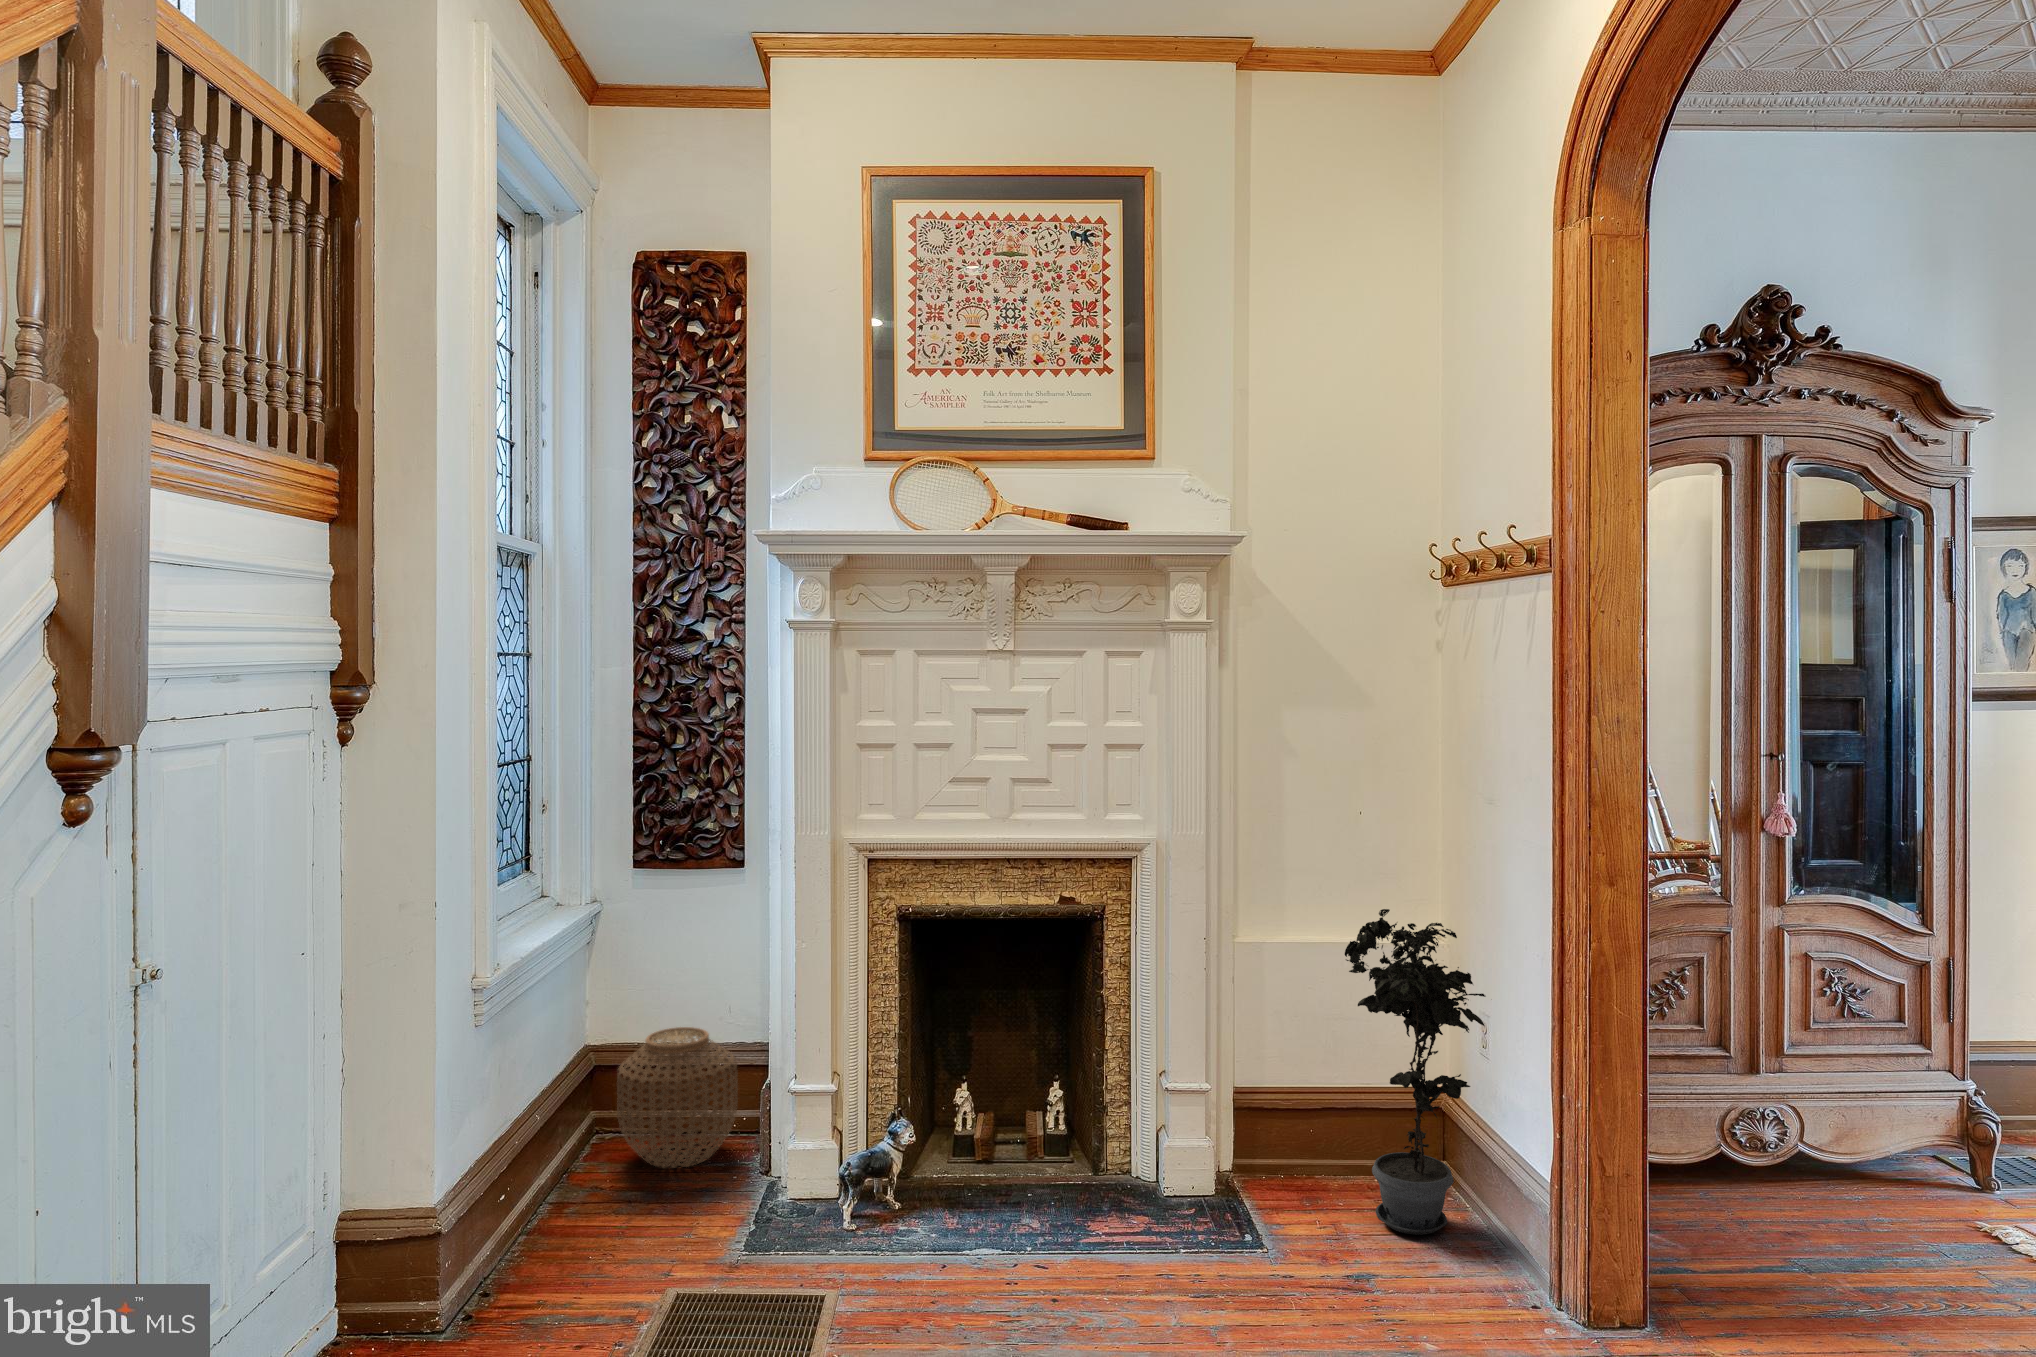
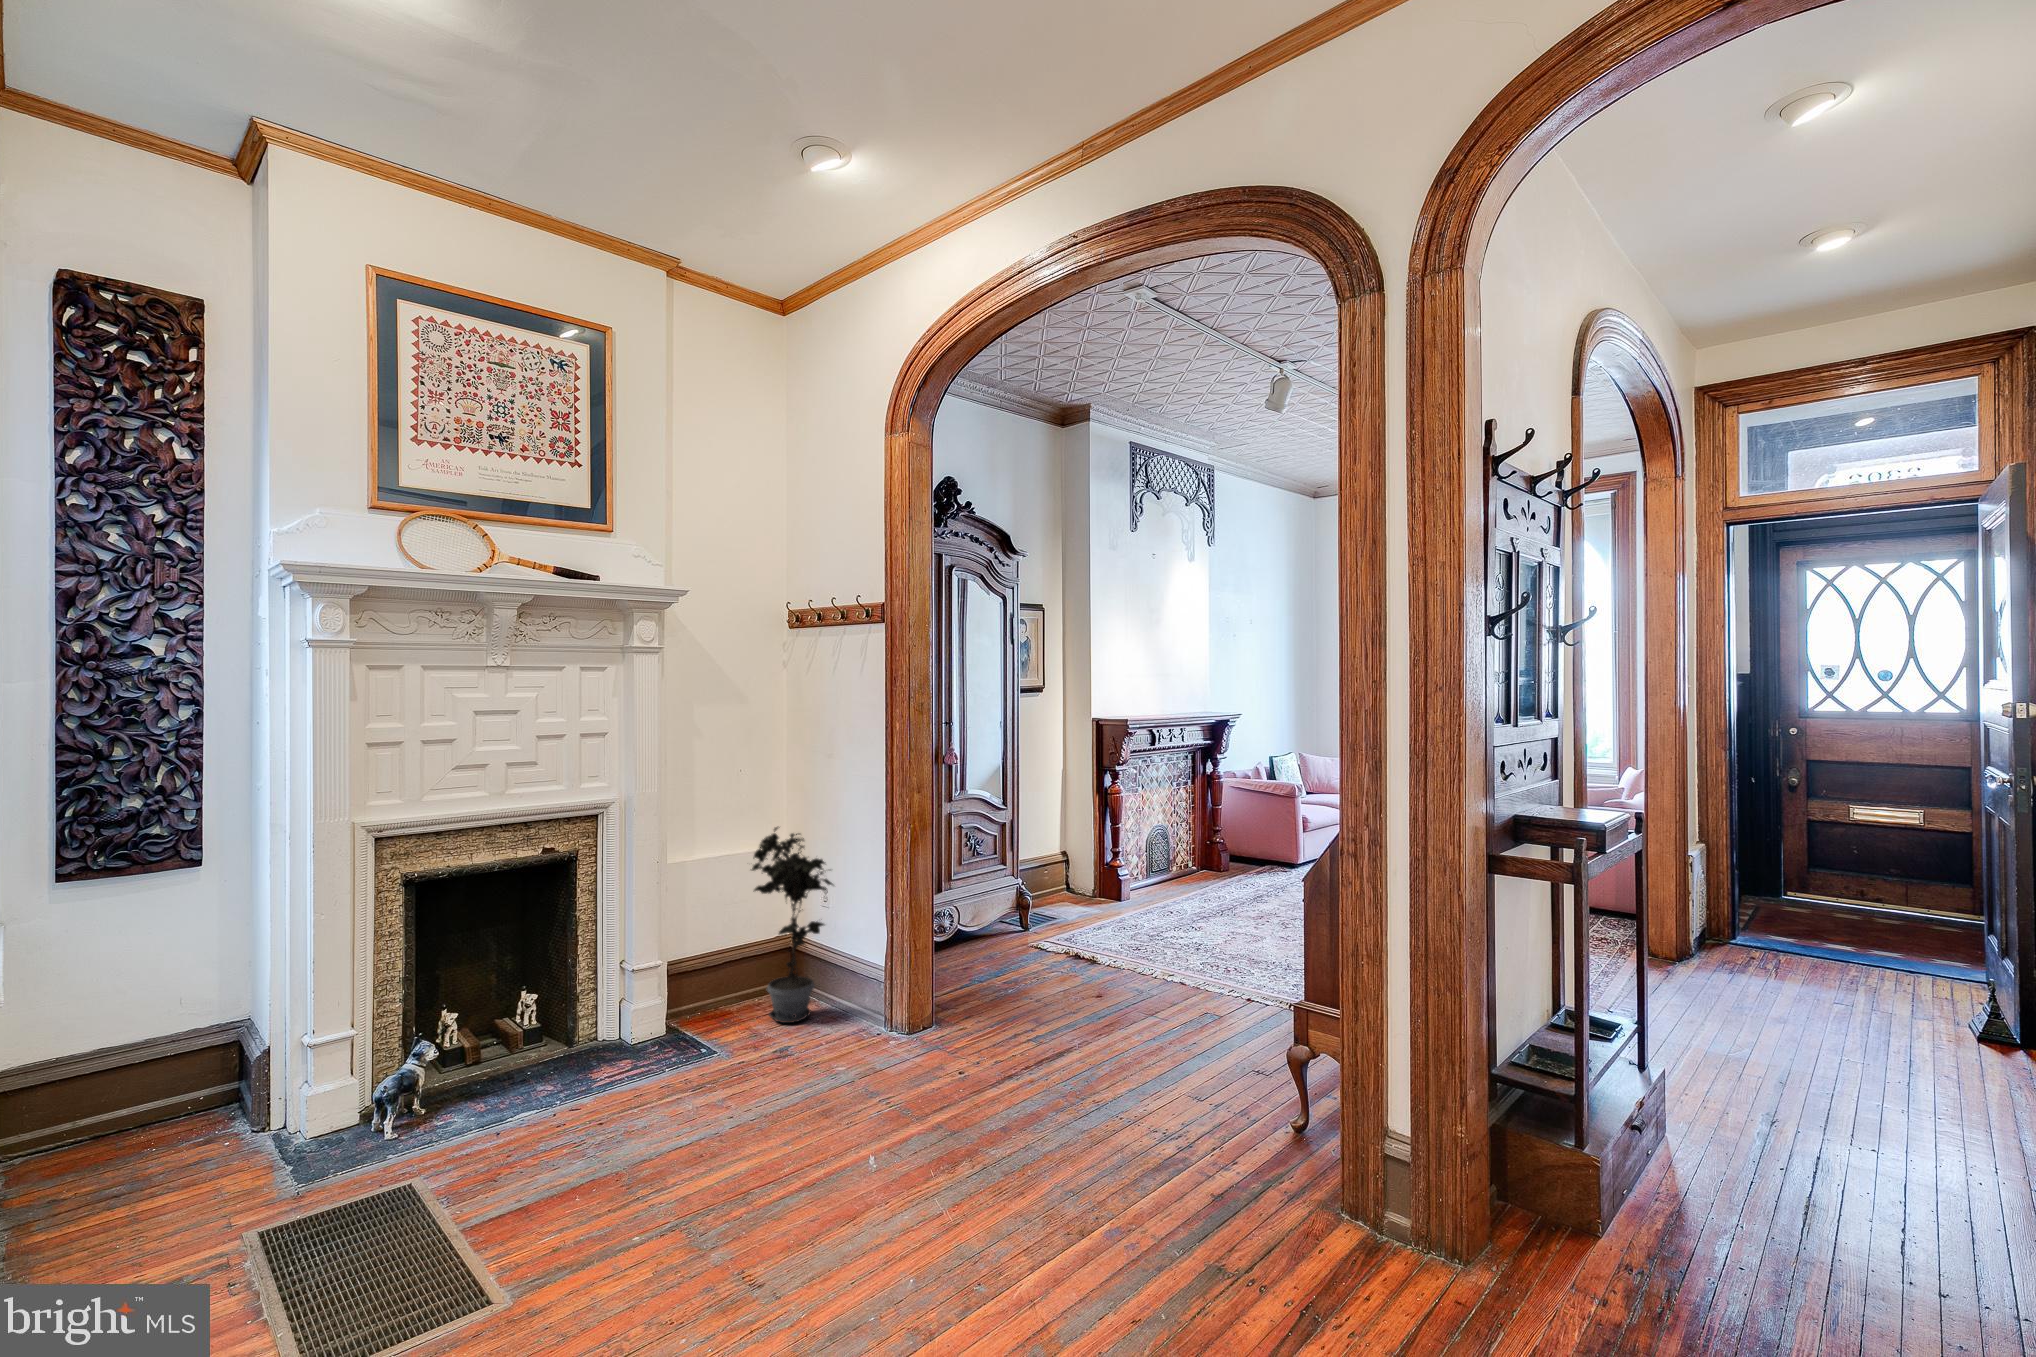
woven basket: present [617,1027,738,1168] -> none [62,1026,213,1167]

